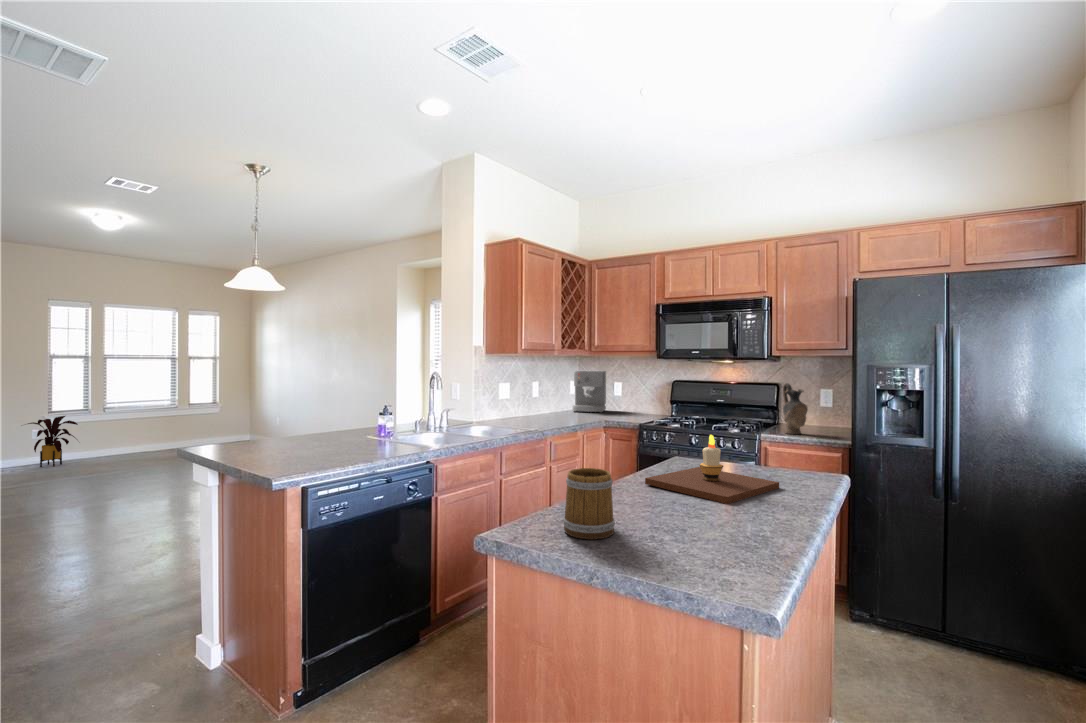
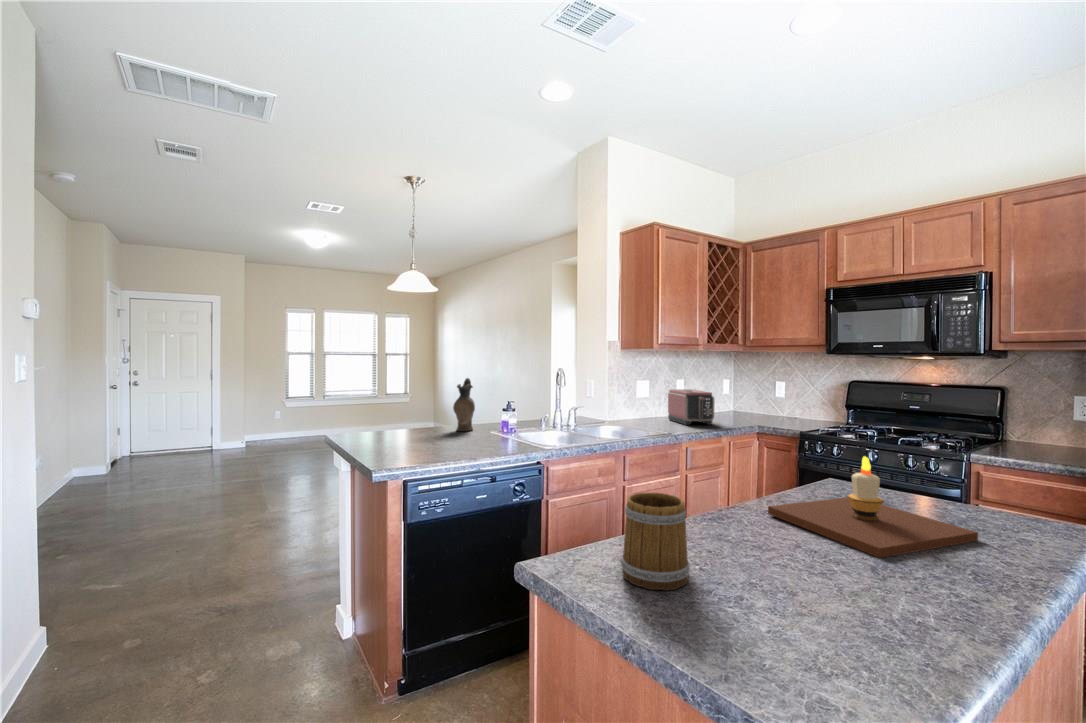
coffee maker: present [573,371,606,413] -> none [723,368,765,416]
ceramic pitcher: present [783,383,808,434] -> present [453,378,475,431]
toaster: none [529,390,571,422] -> present [668,389,715,425]
house plant: present [28,416,78,467] -> none [268,401,307,441]

